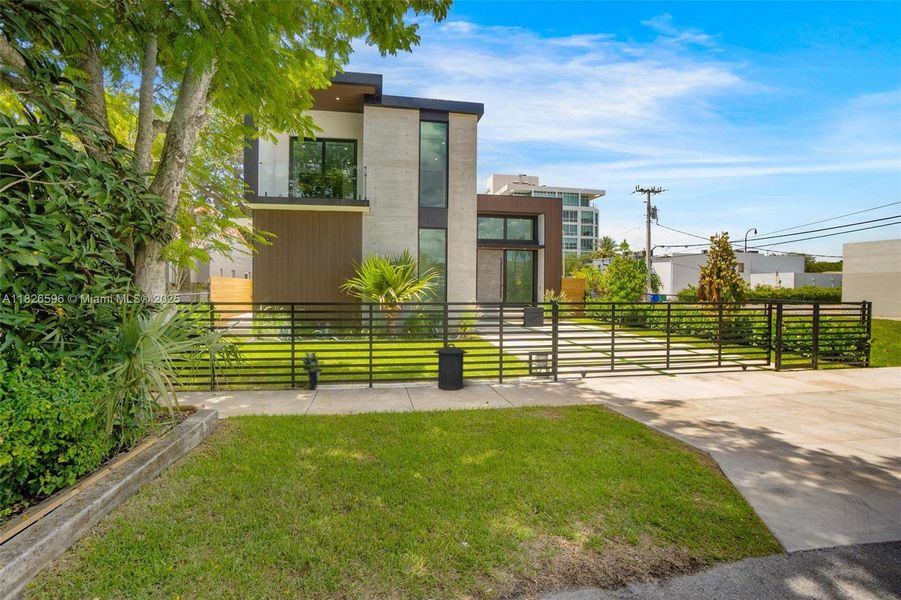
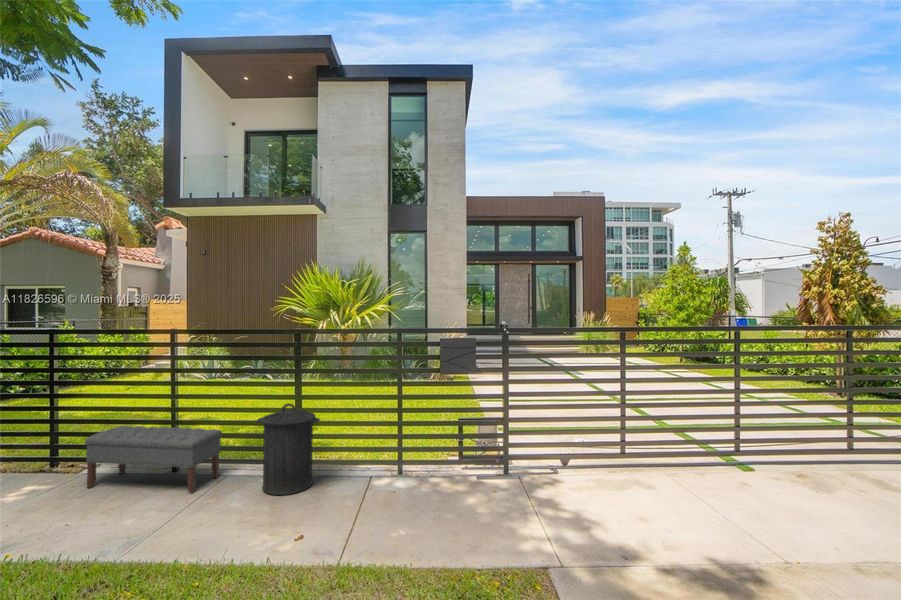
potted plant: present [301,352,322,390] -> none [29,412,76,483]
bench: none [342,359,408,391] -> present [85,426,222,493]

